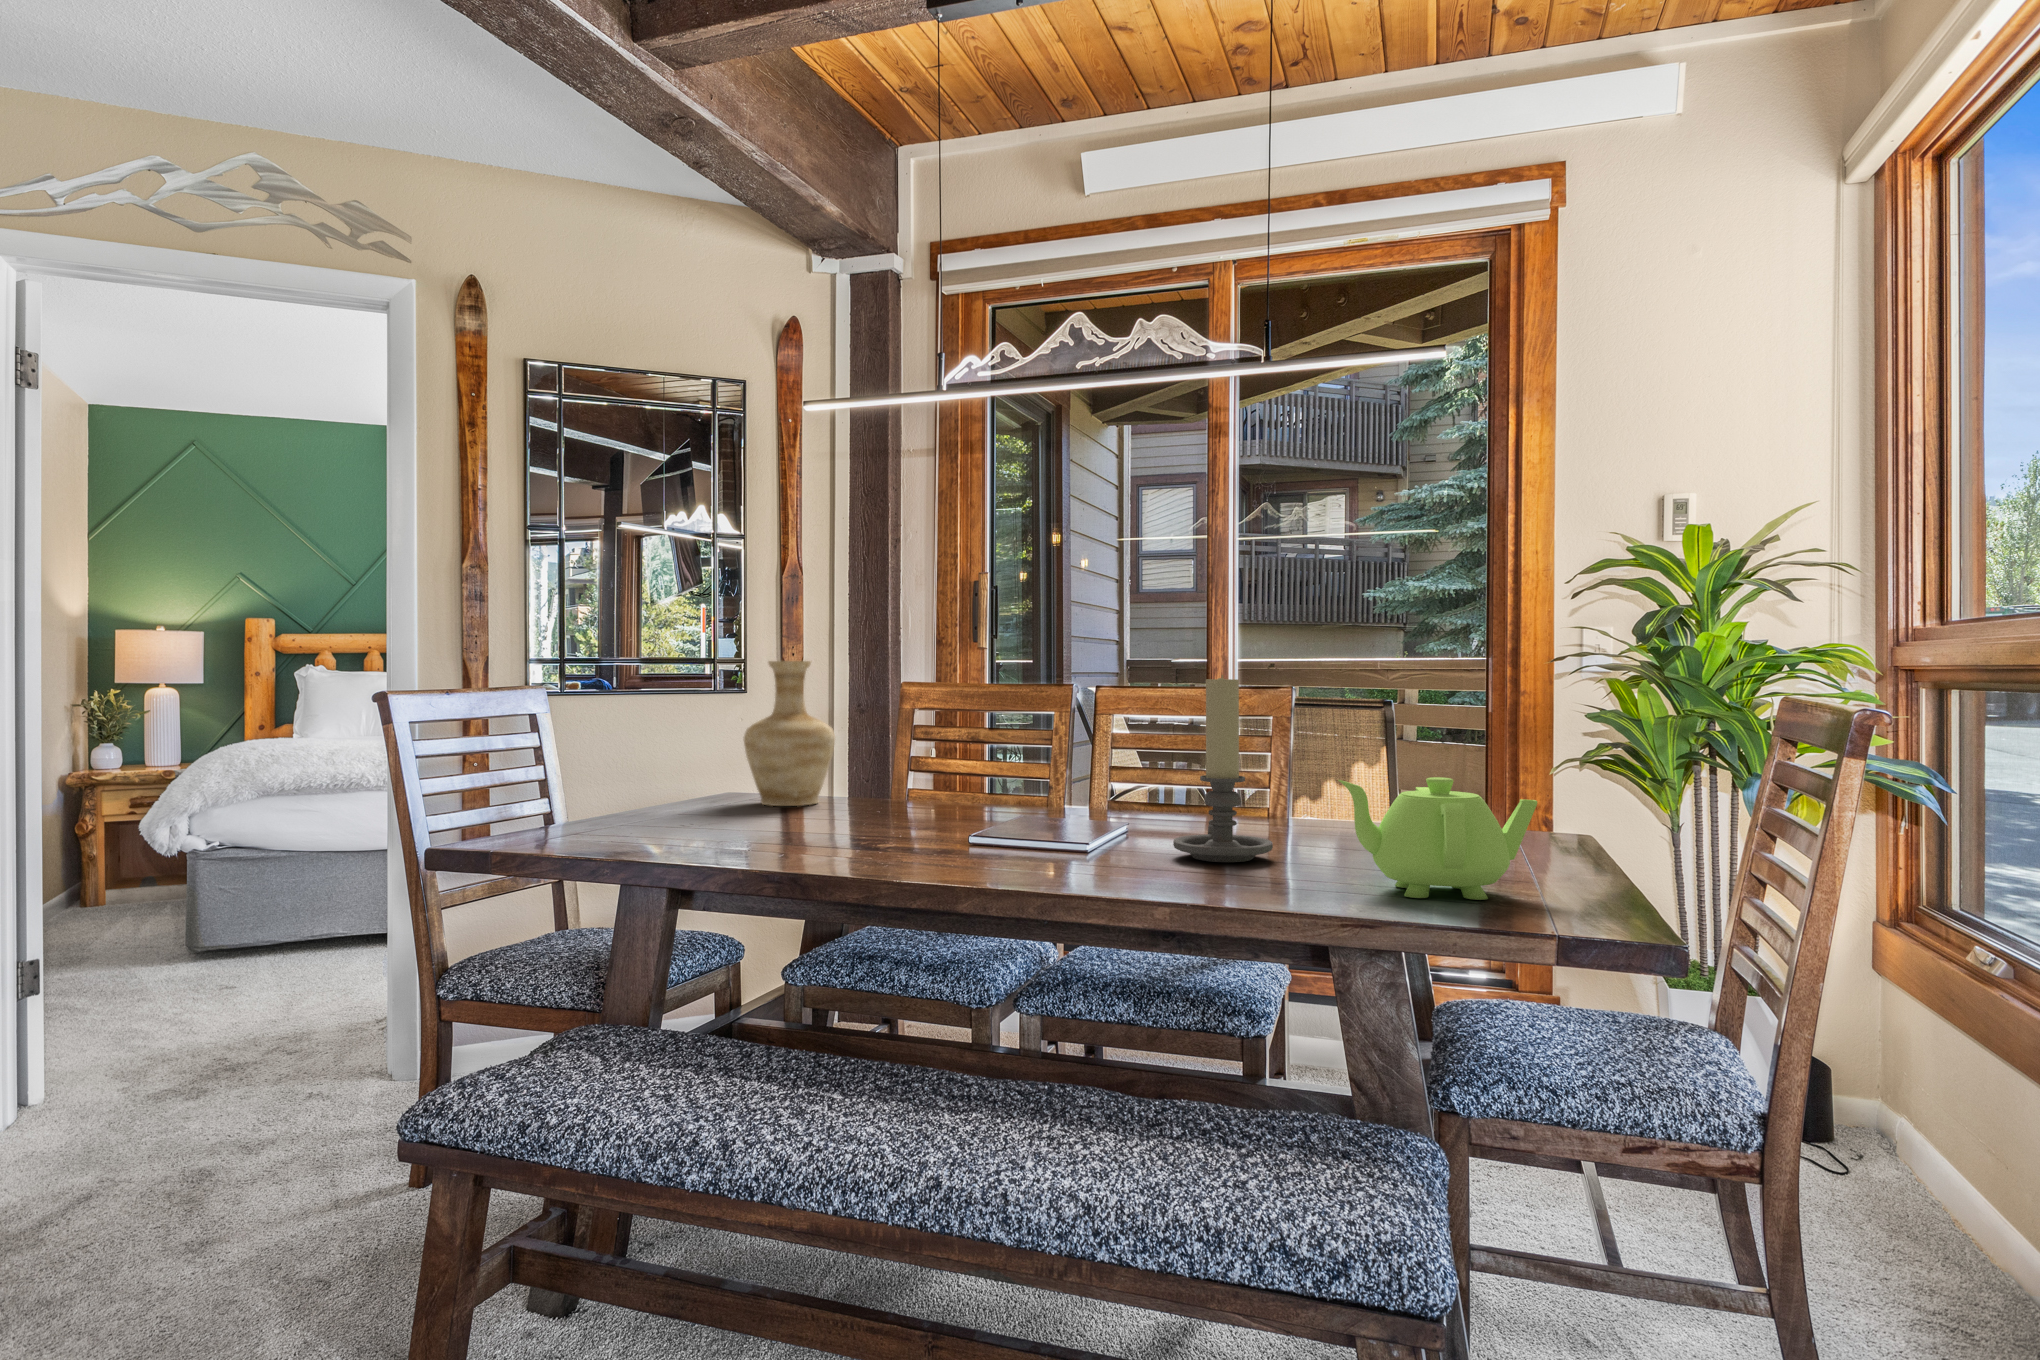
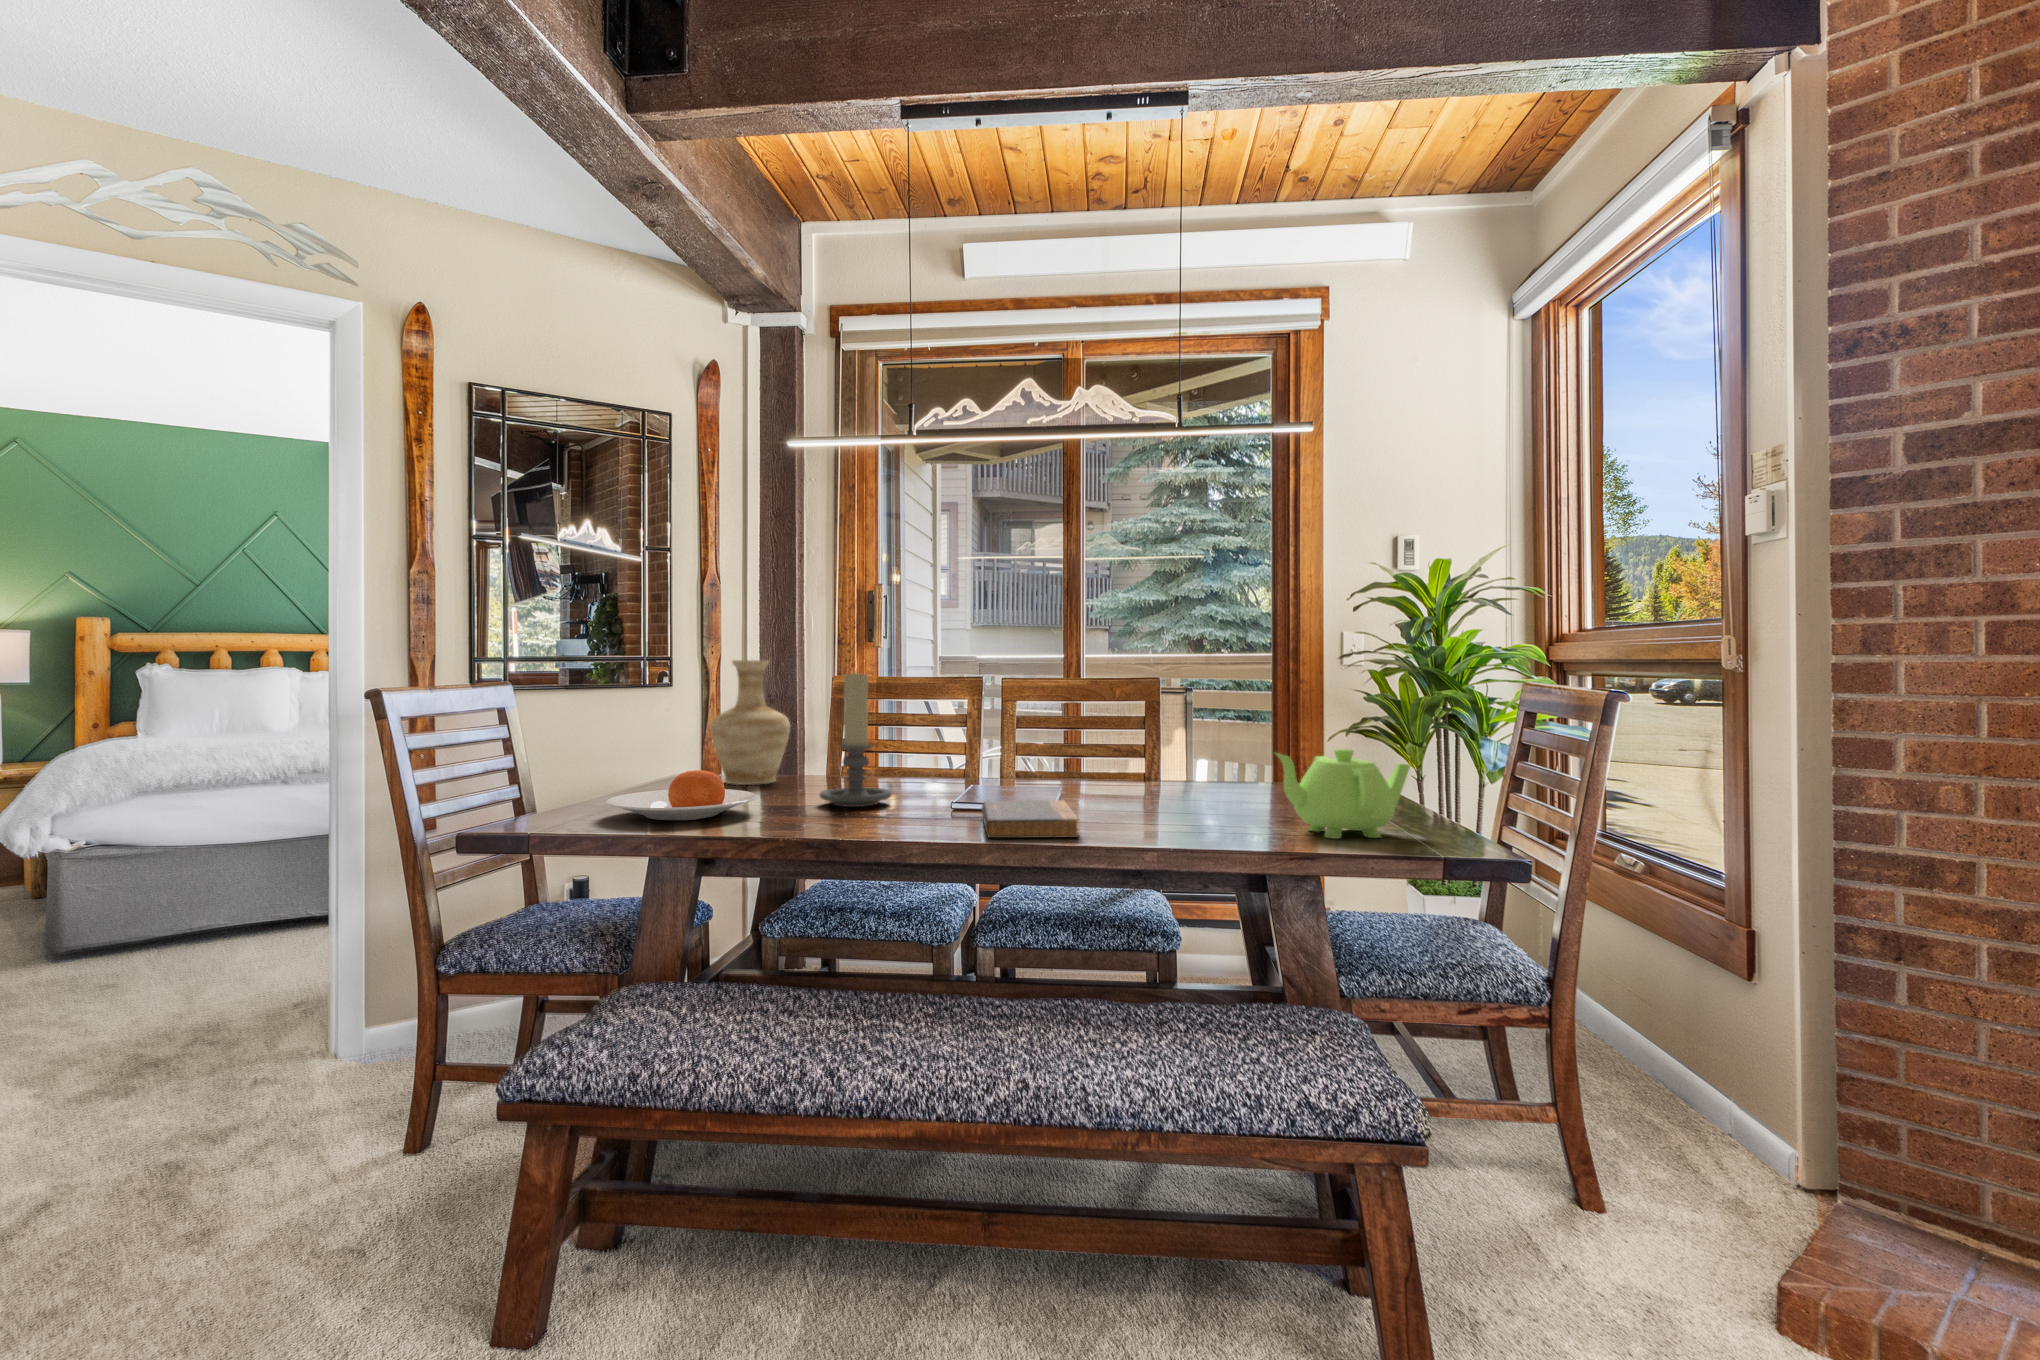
candle holder: present [1173,675,1273,862] -> present [820,673,891,807]
plate: none [577,787,748,843] -> present [606,770,757,820]
book: none [962,833,1098,882] -> present [982,800,1079,838]

